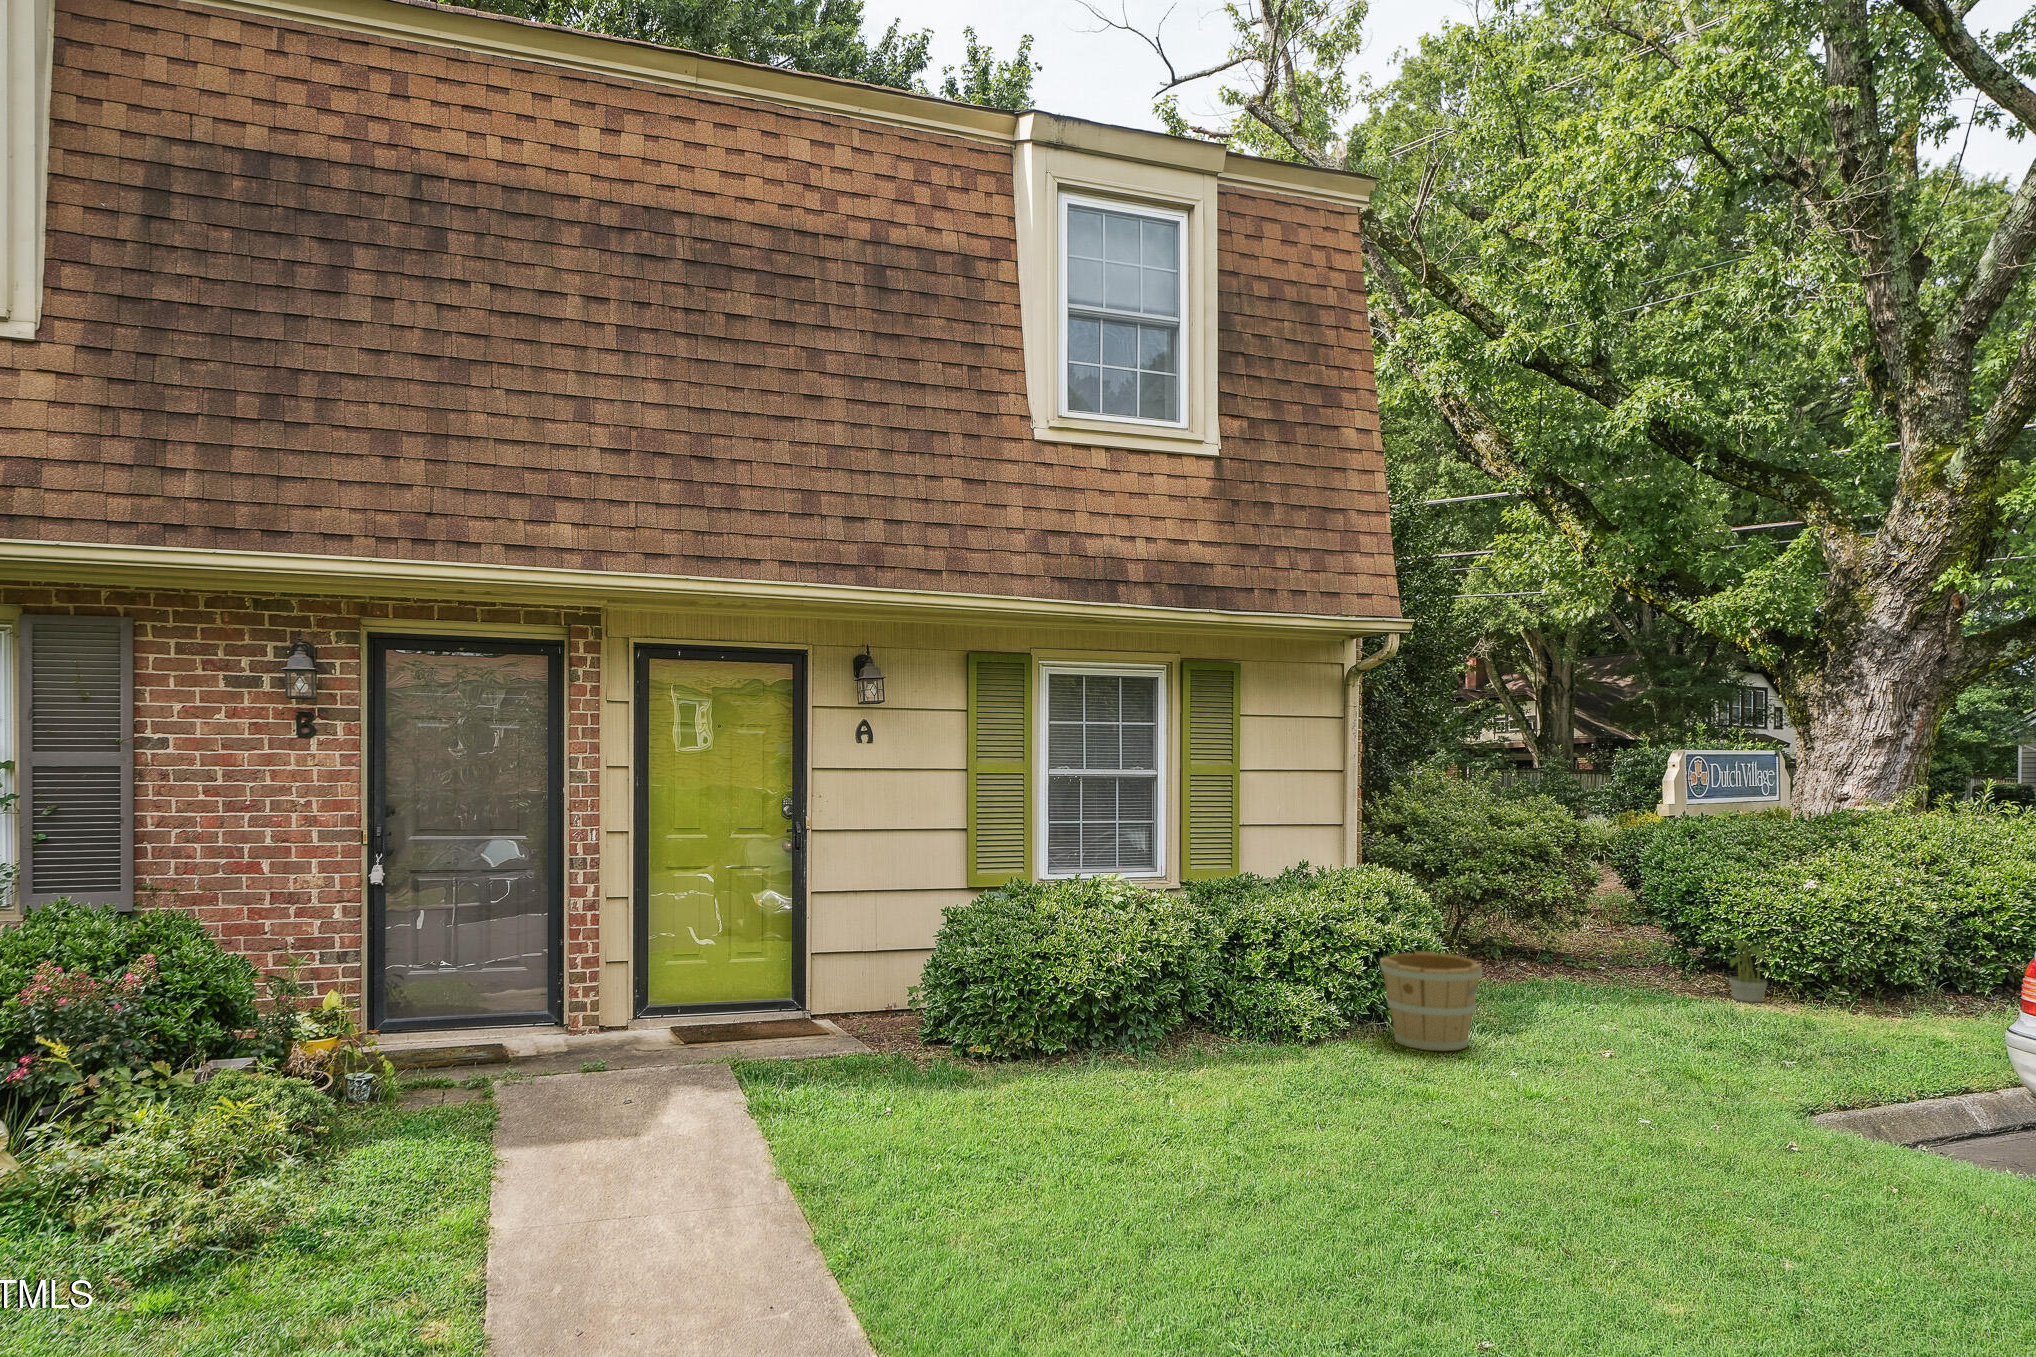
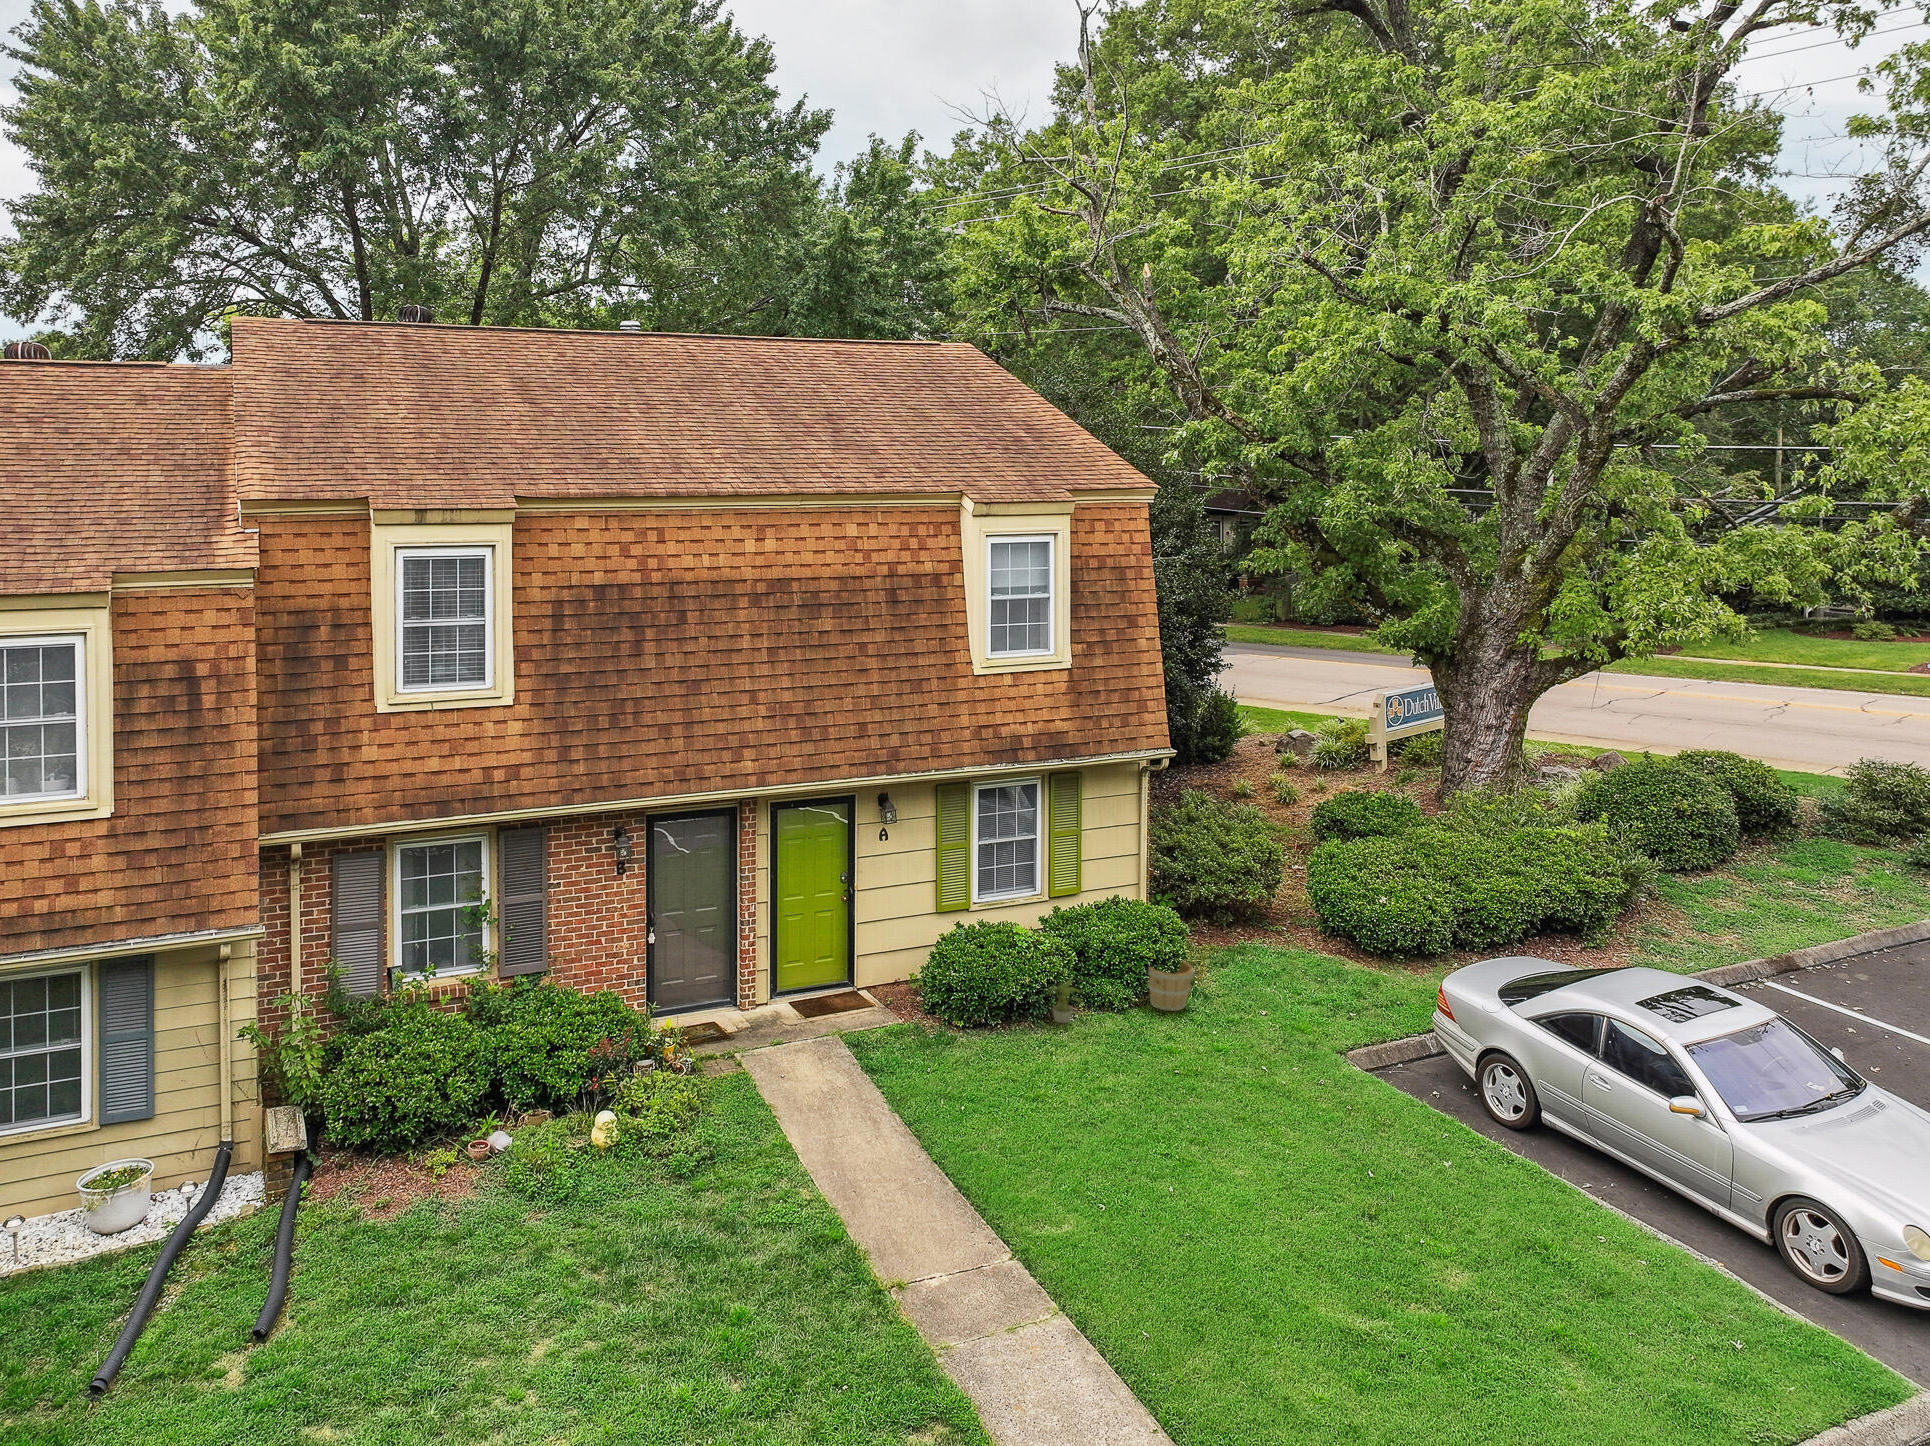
potted plant: present [1710,934,1778,1002] -> present [1051,980,1082,1023]

